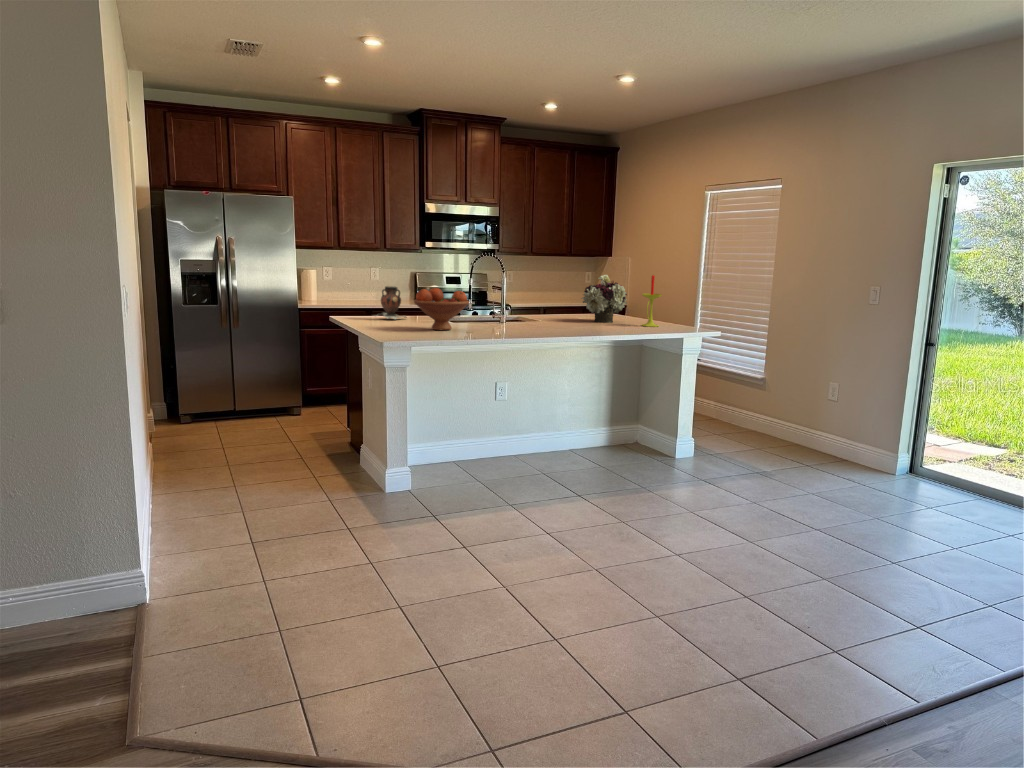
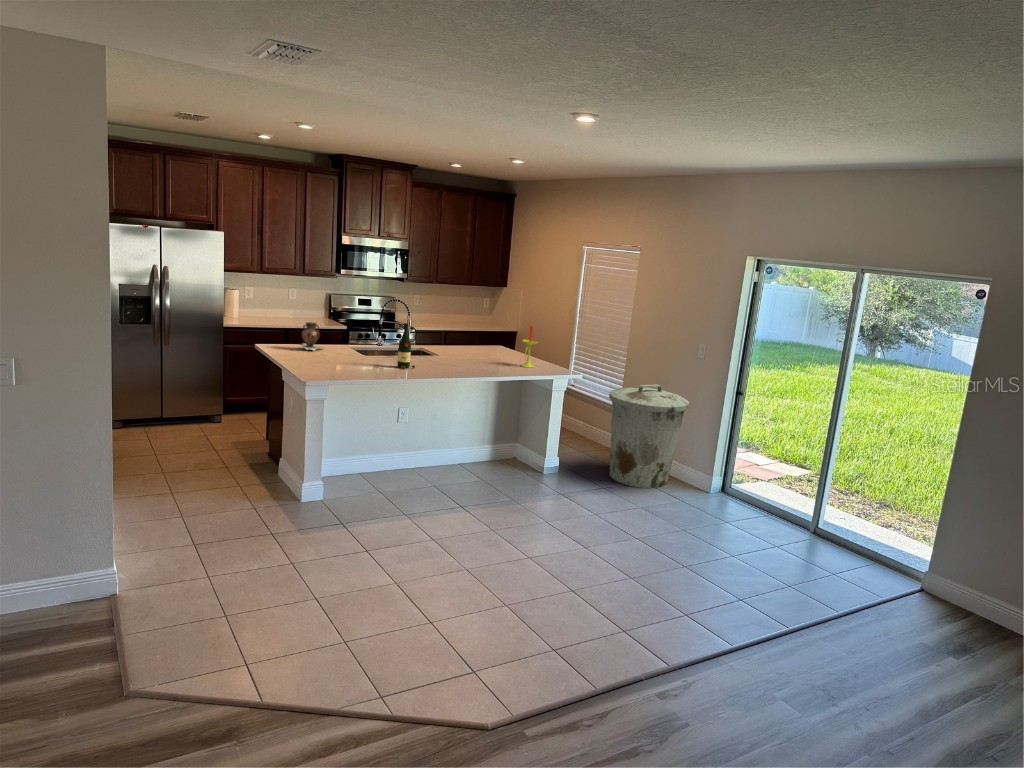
wine bottle: none [493,275,514,330] -> present [398,324,415,369]
flower arrangement: present [581,275,627,323] -> none [473,320,511,360]
fruit bowl: present [414,288,469,330] -> none [332,332,379,369]
trash can: none [754,341,861,470] -> present [609,385,689,488]

